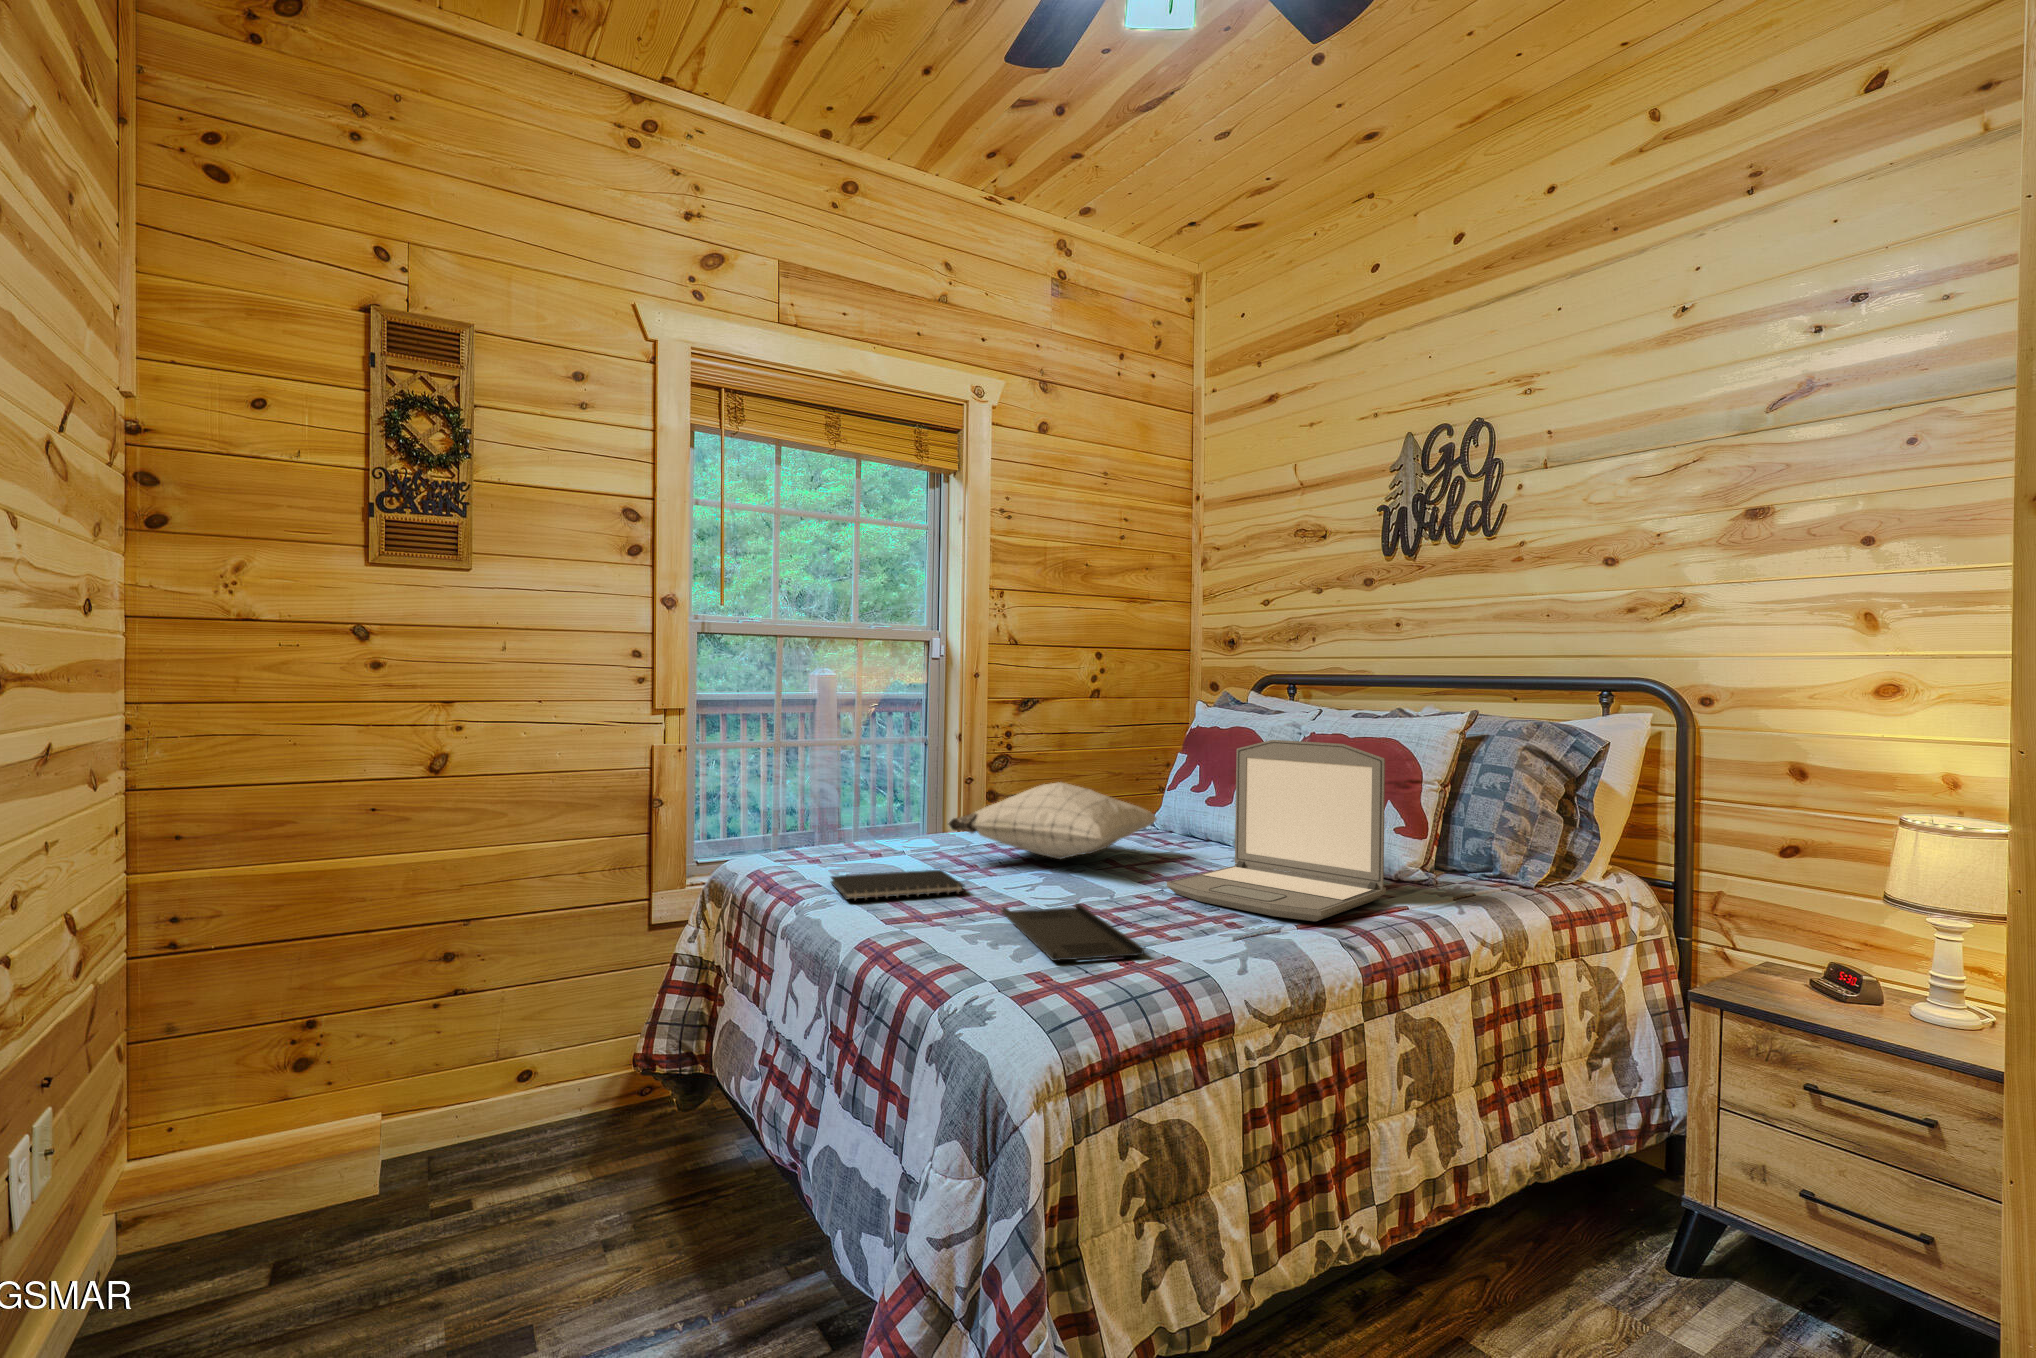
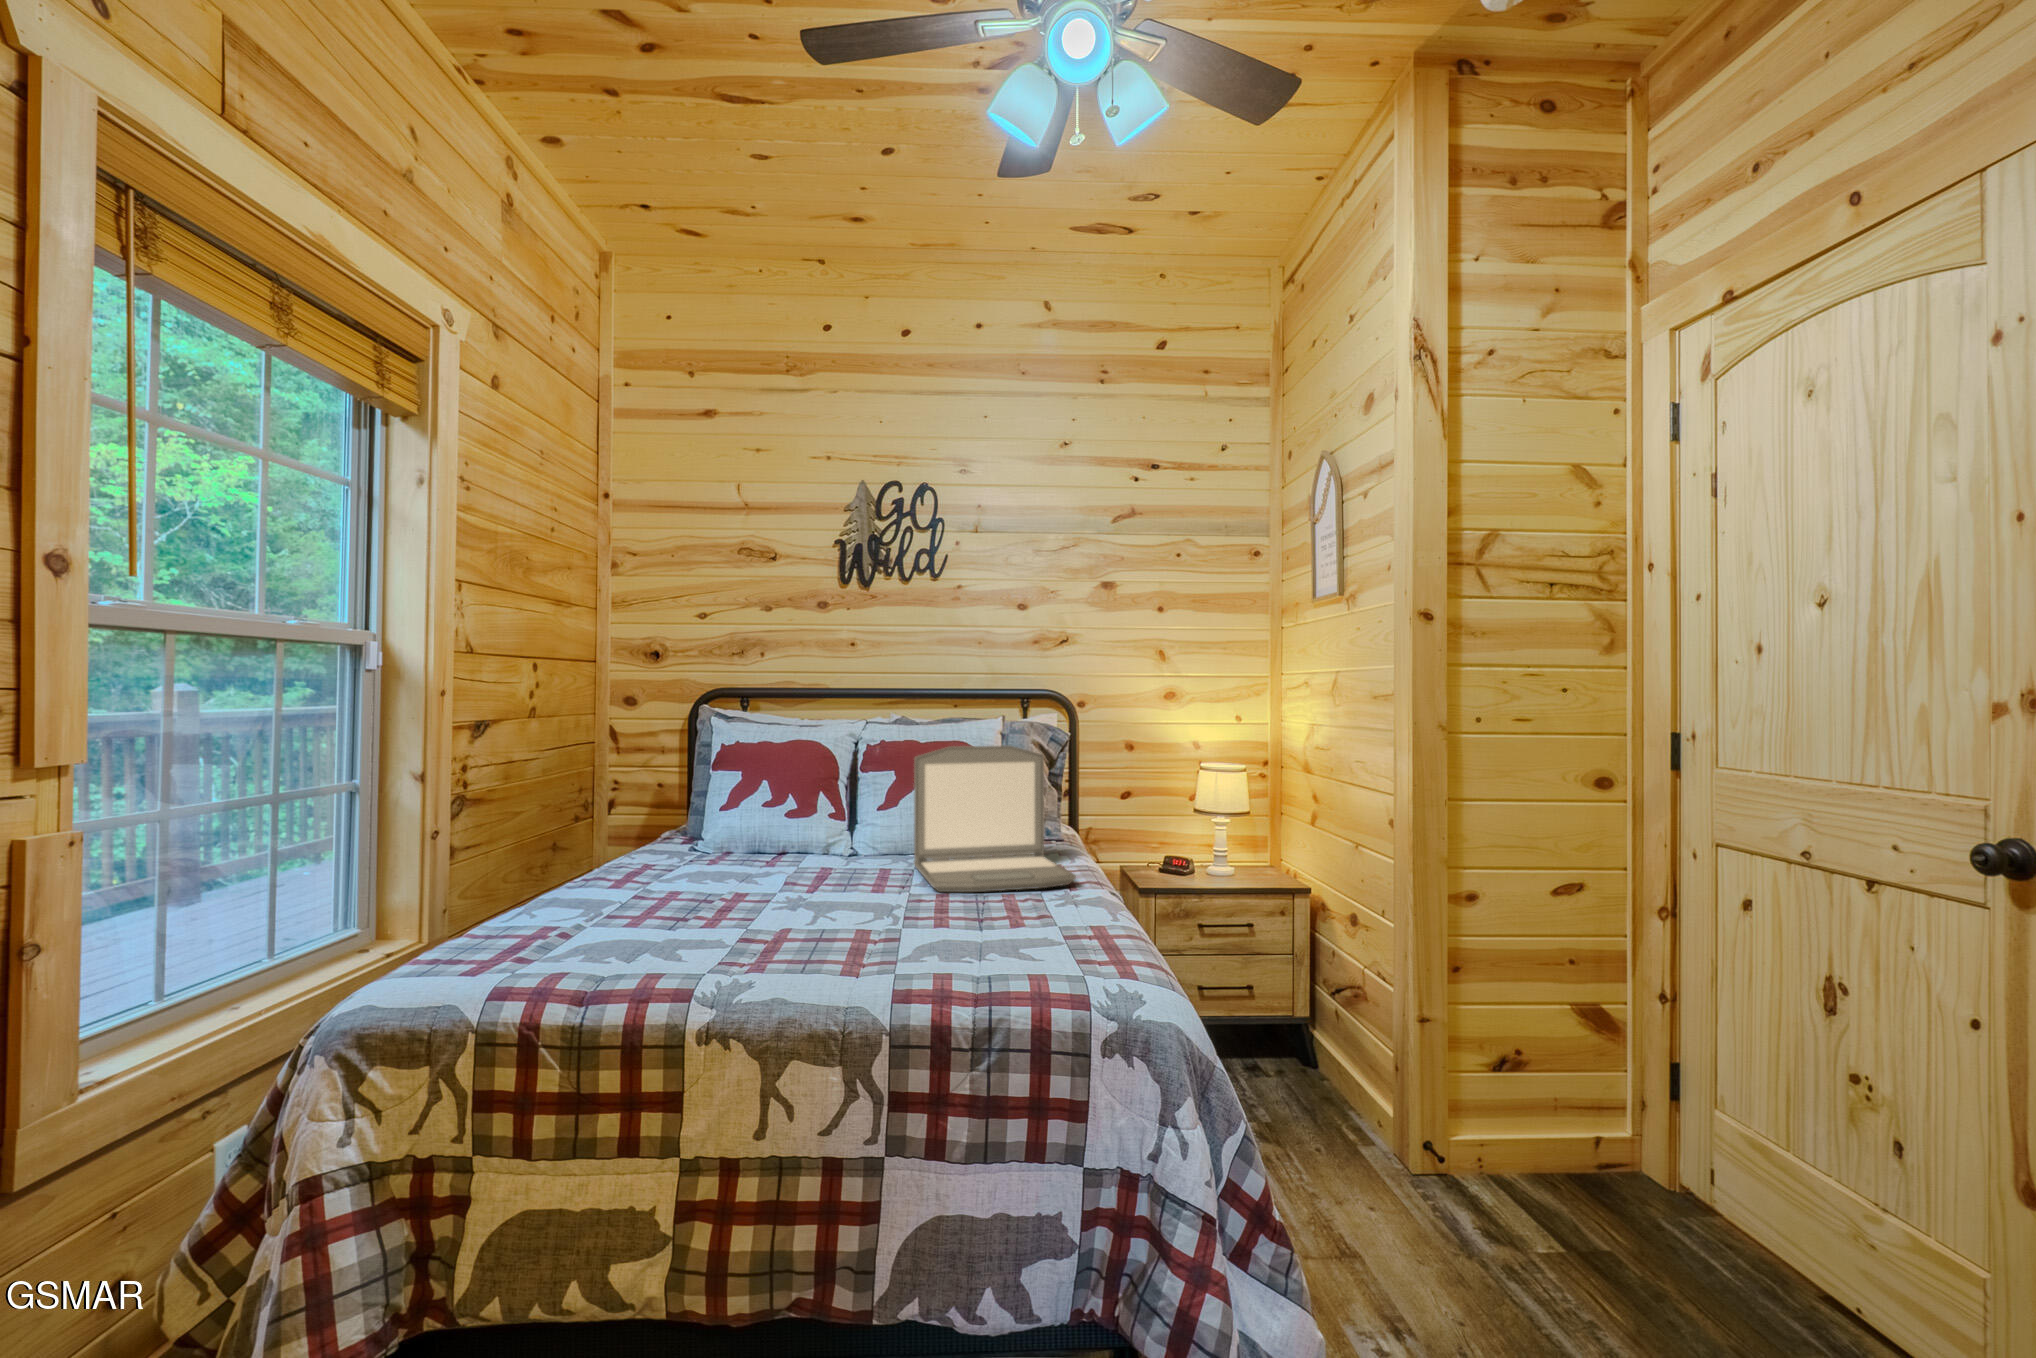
pillow: present [949,782,1157,859] -> none [662,808,874,891]
notebook: present [831,870,964,900] -> none [661,923,819,973]
tray: present [1002,904,1144,961] -> none [896,915,1082,953]

